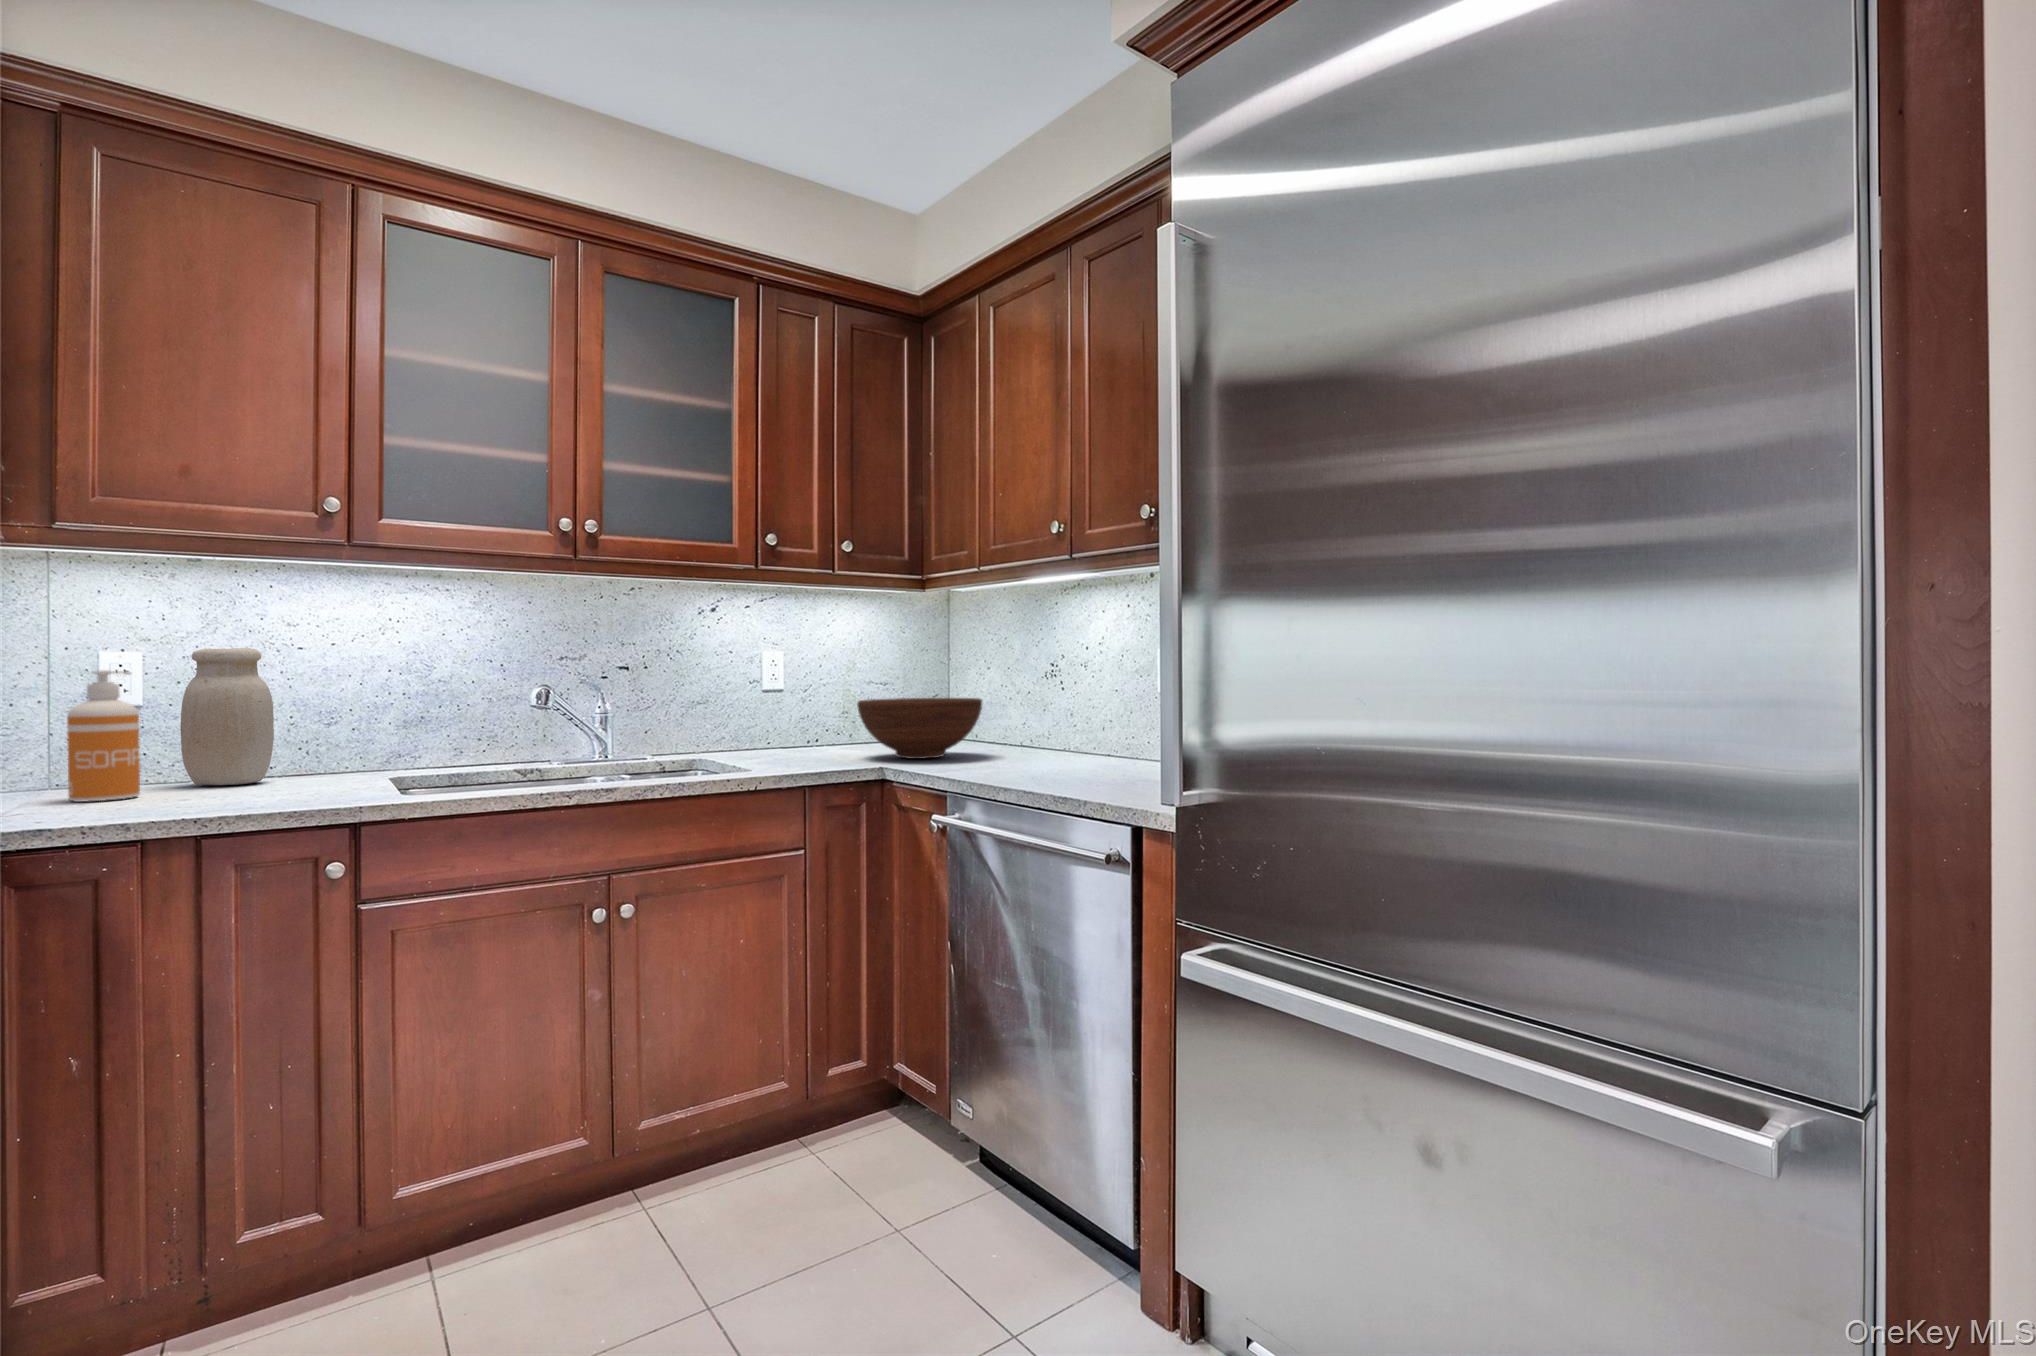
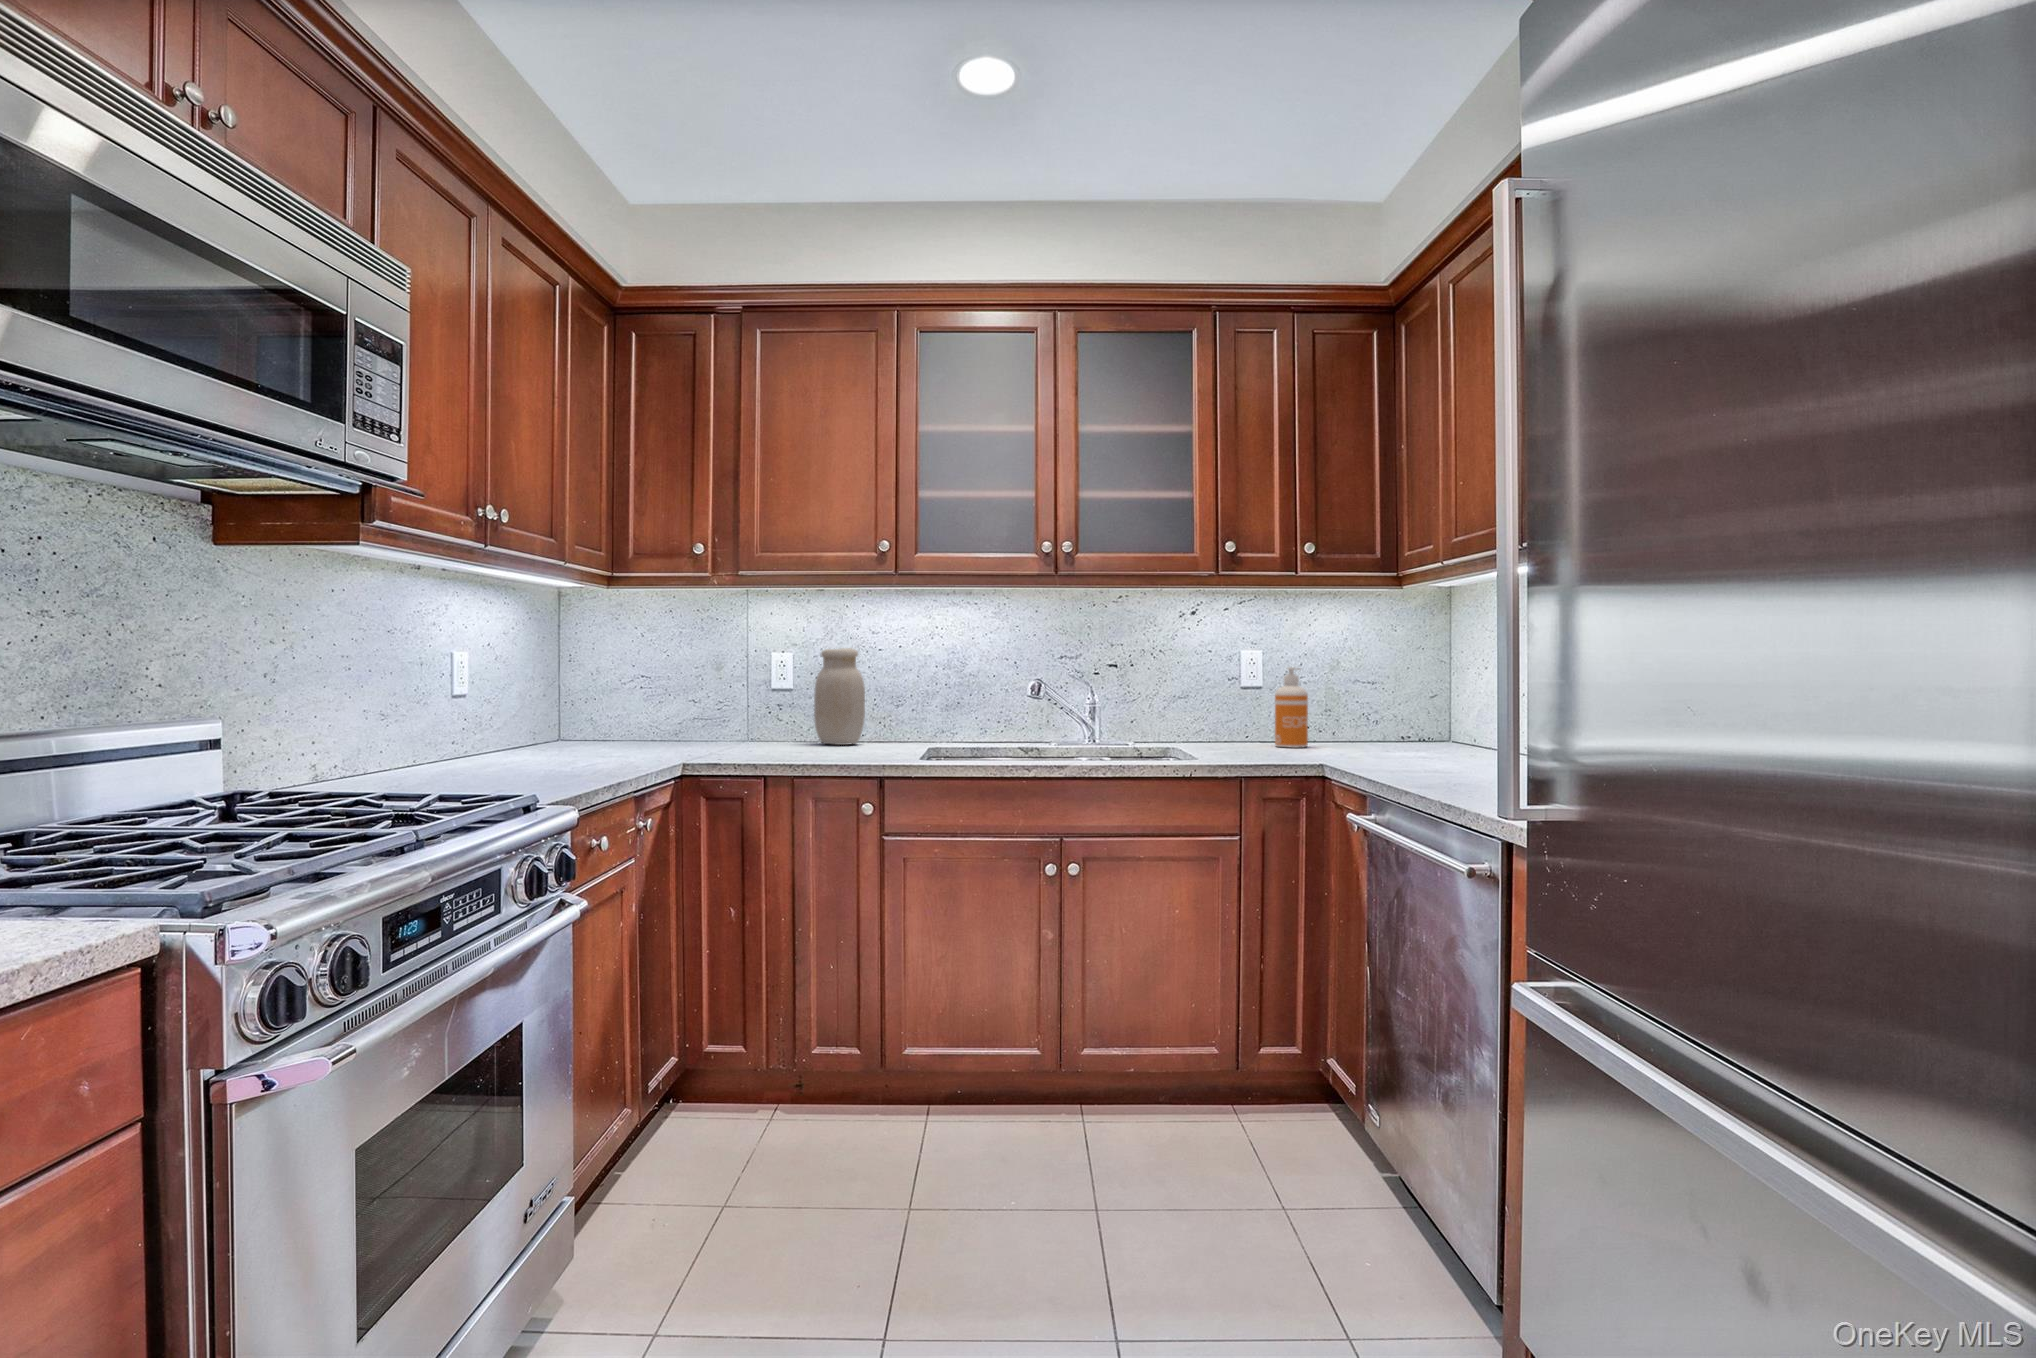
soap dispenser: present [67,670,140,802] -> present [1275,667,1308,748]
fruit bowl: present [857,698,982,759] -> none [1307,698,1443,760]

